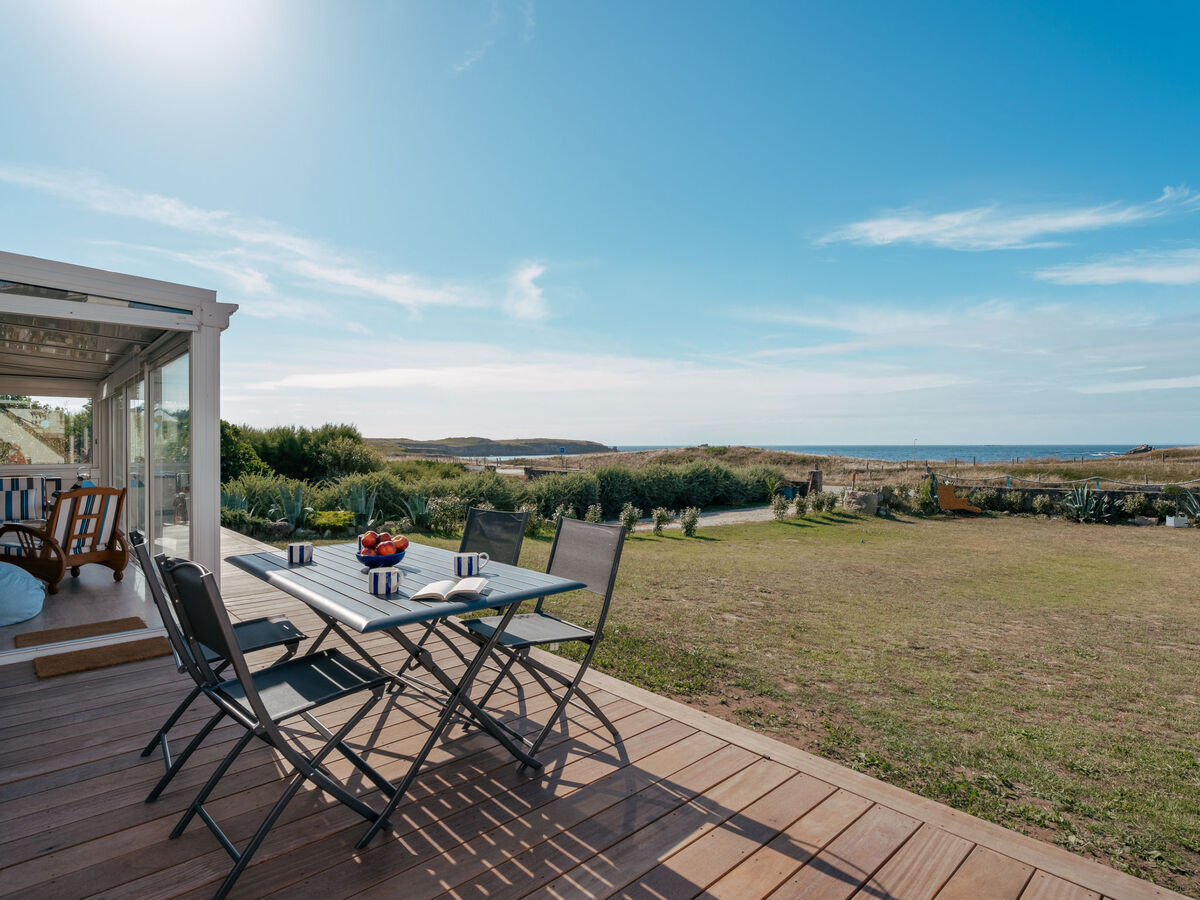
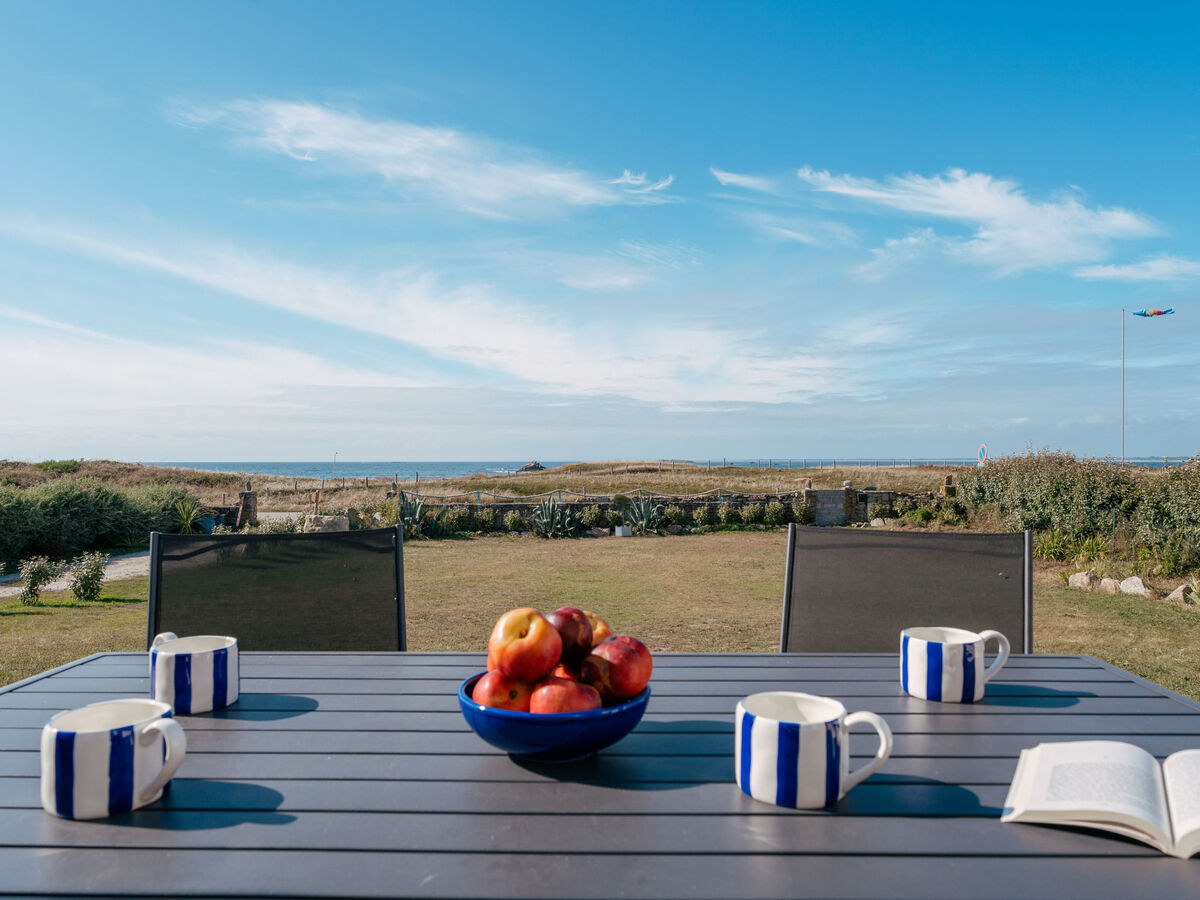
armchair: present [937,484,981,518] -> none [412,503,457,543]

